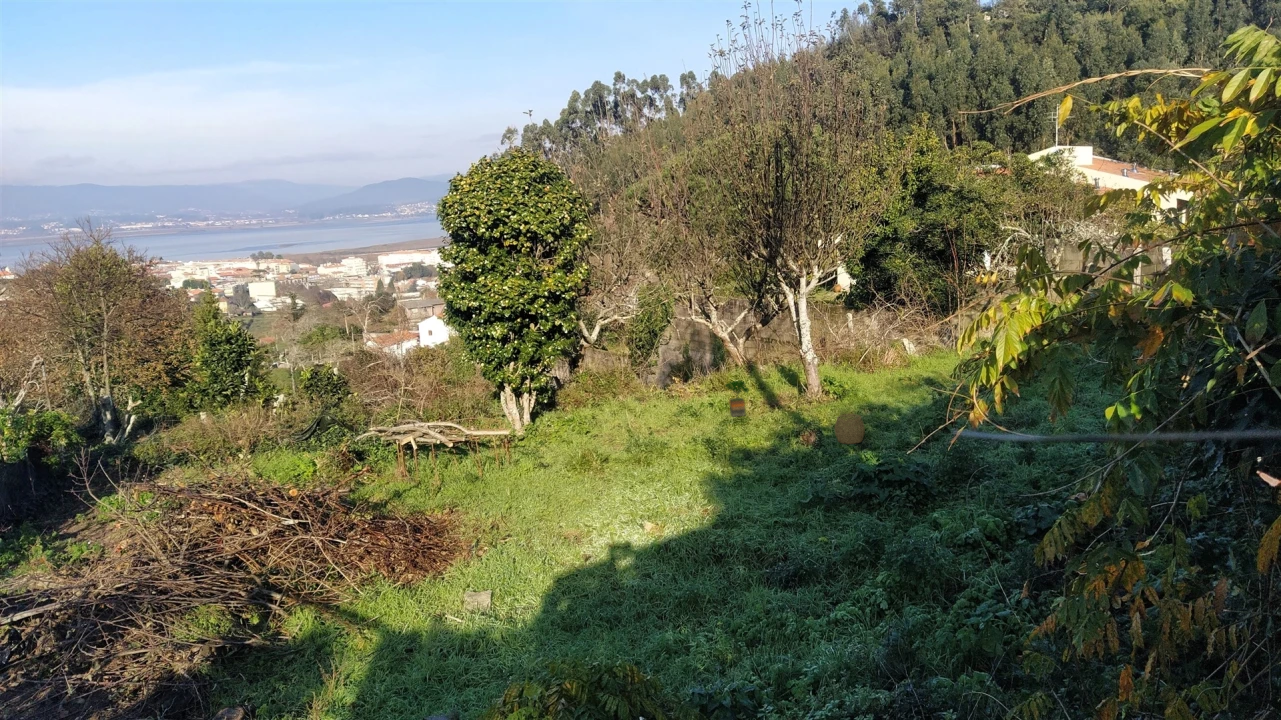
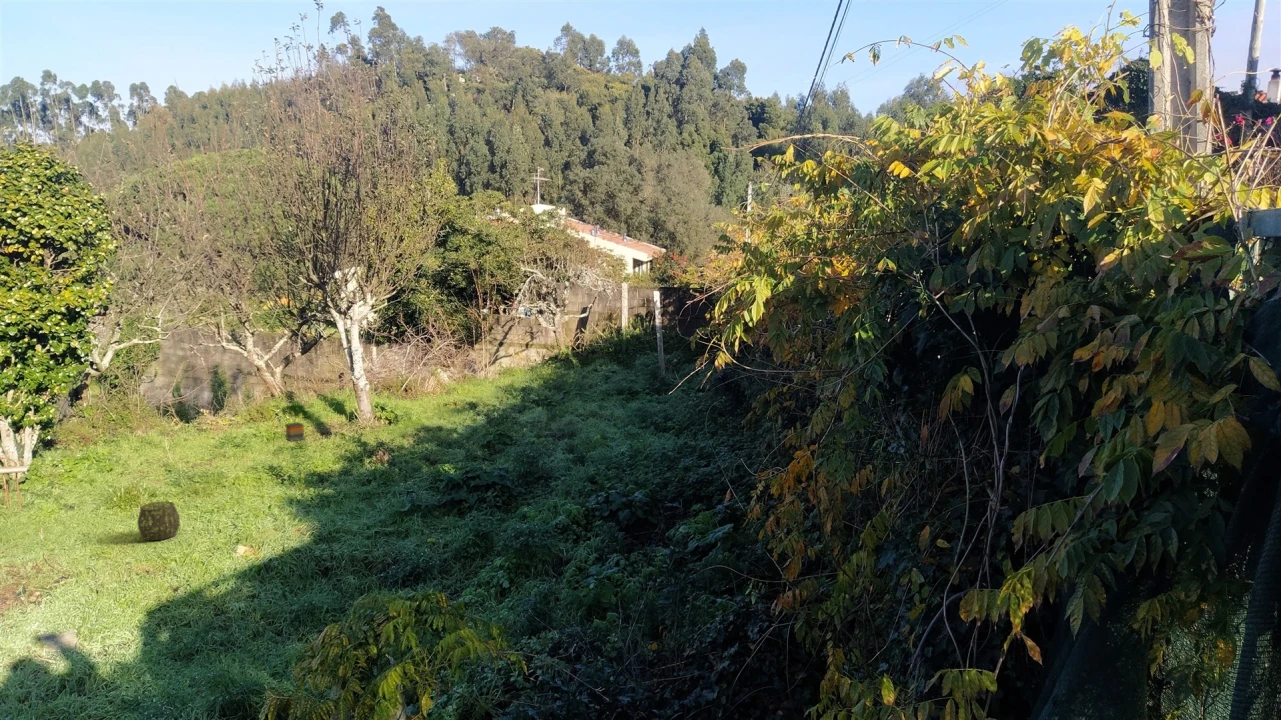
woven basket: present [835,414,865,444] -> present [138,501,180,540]

